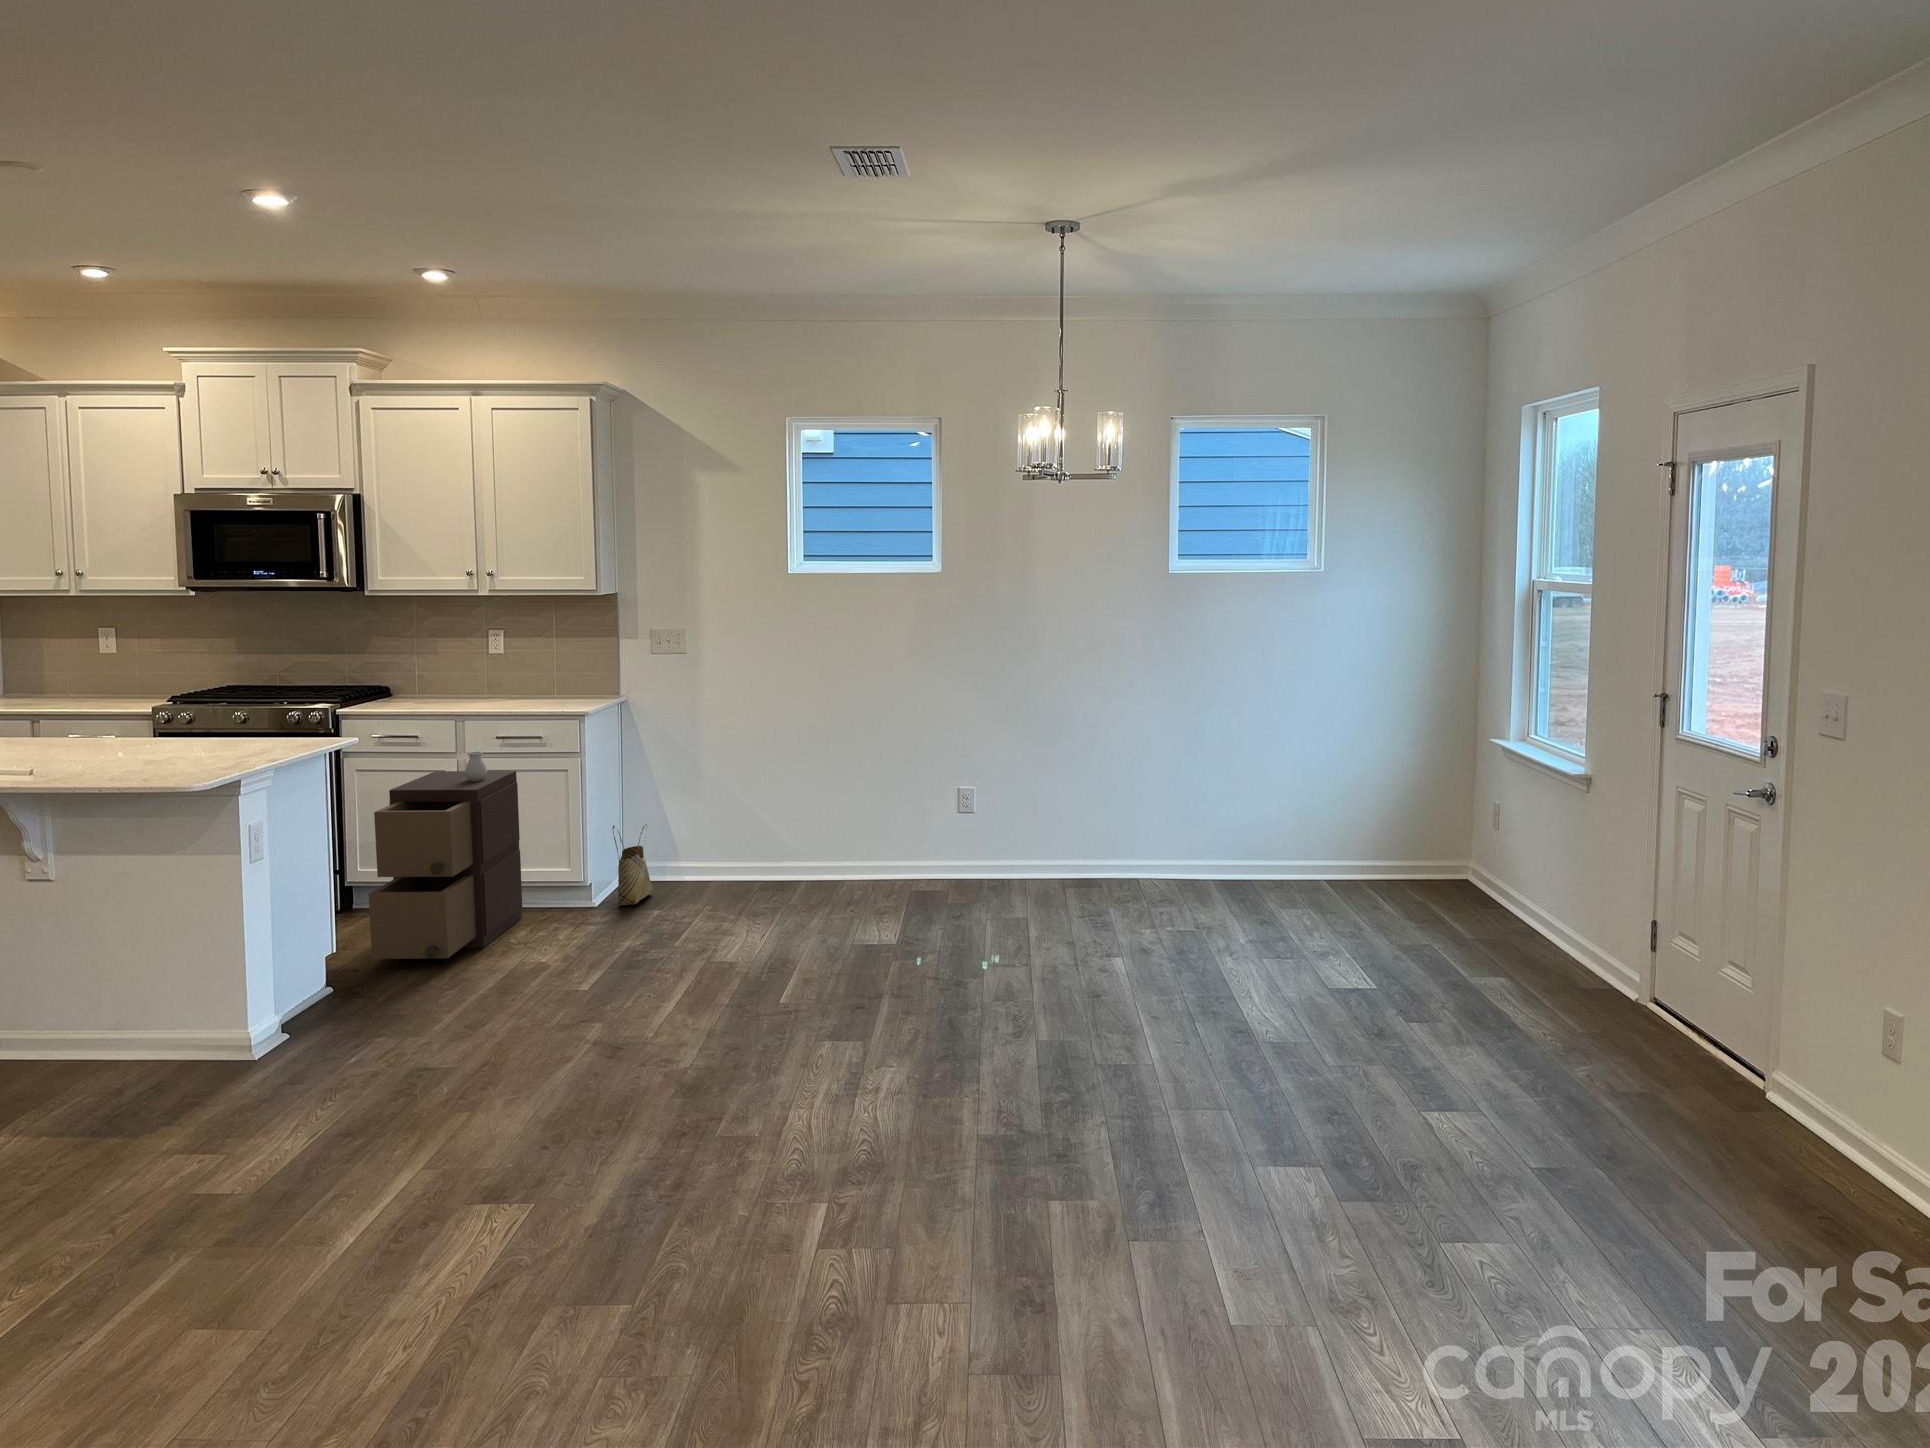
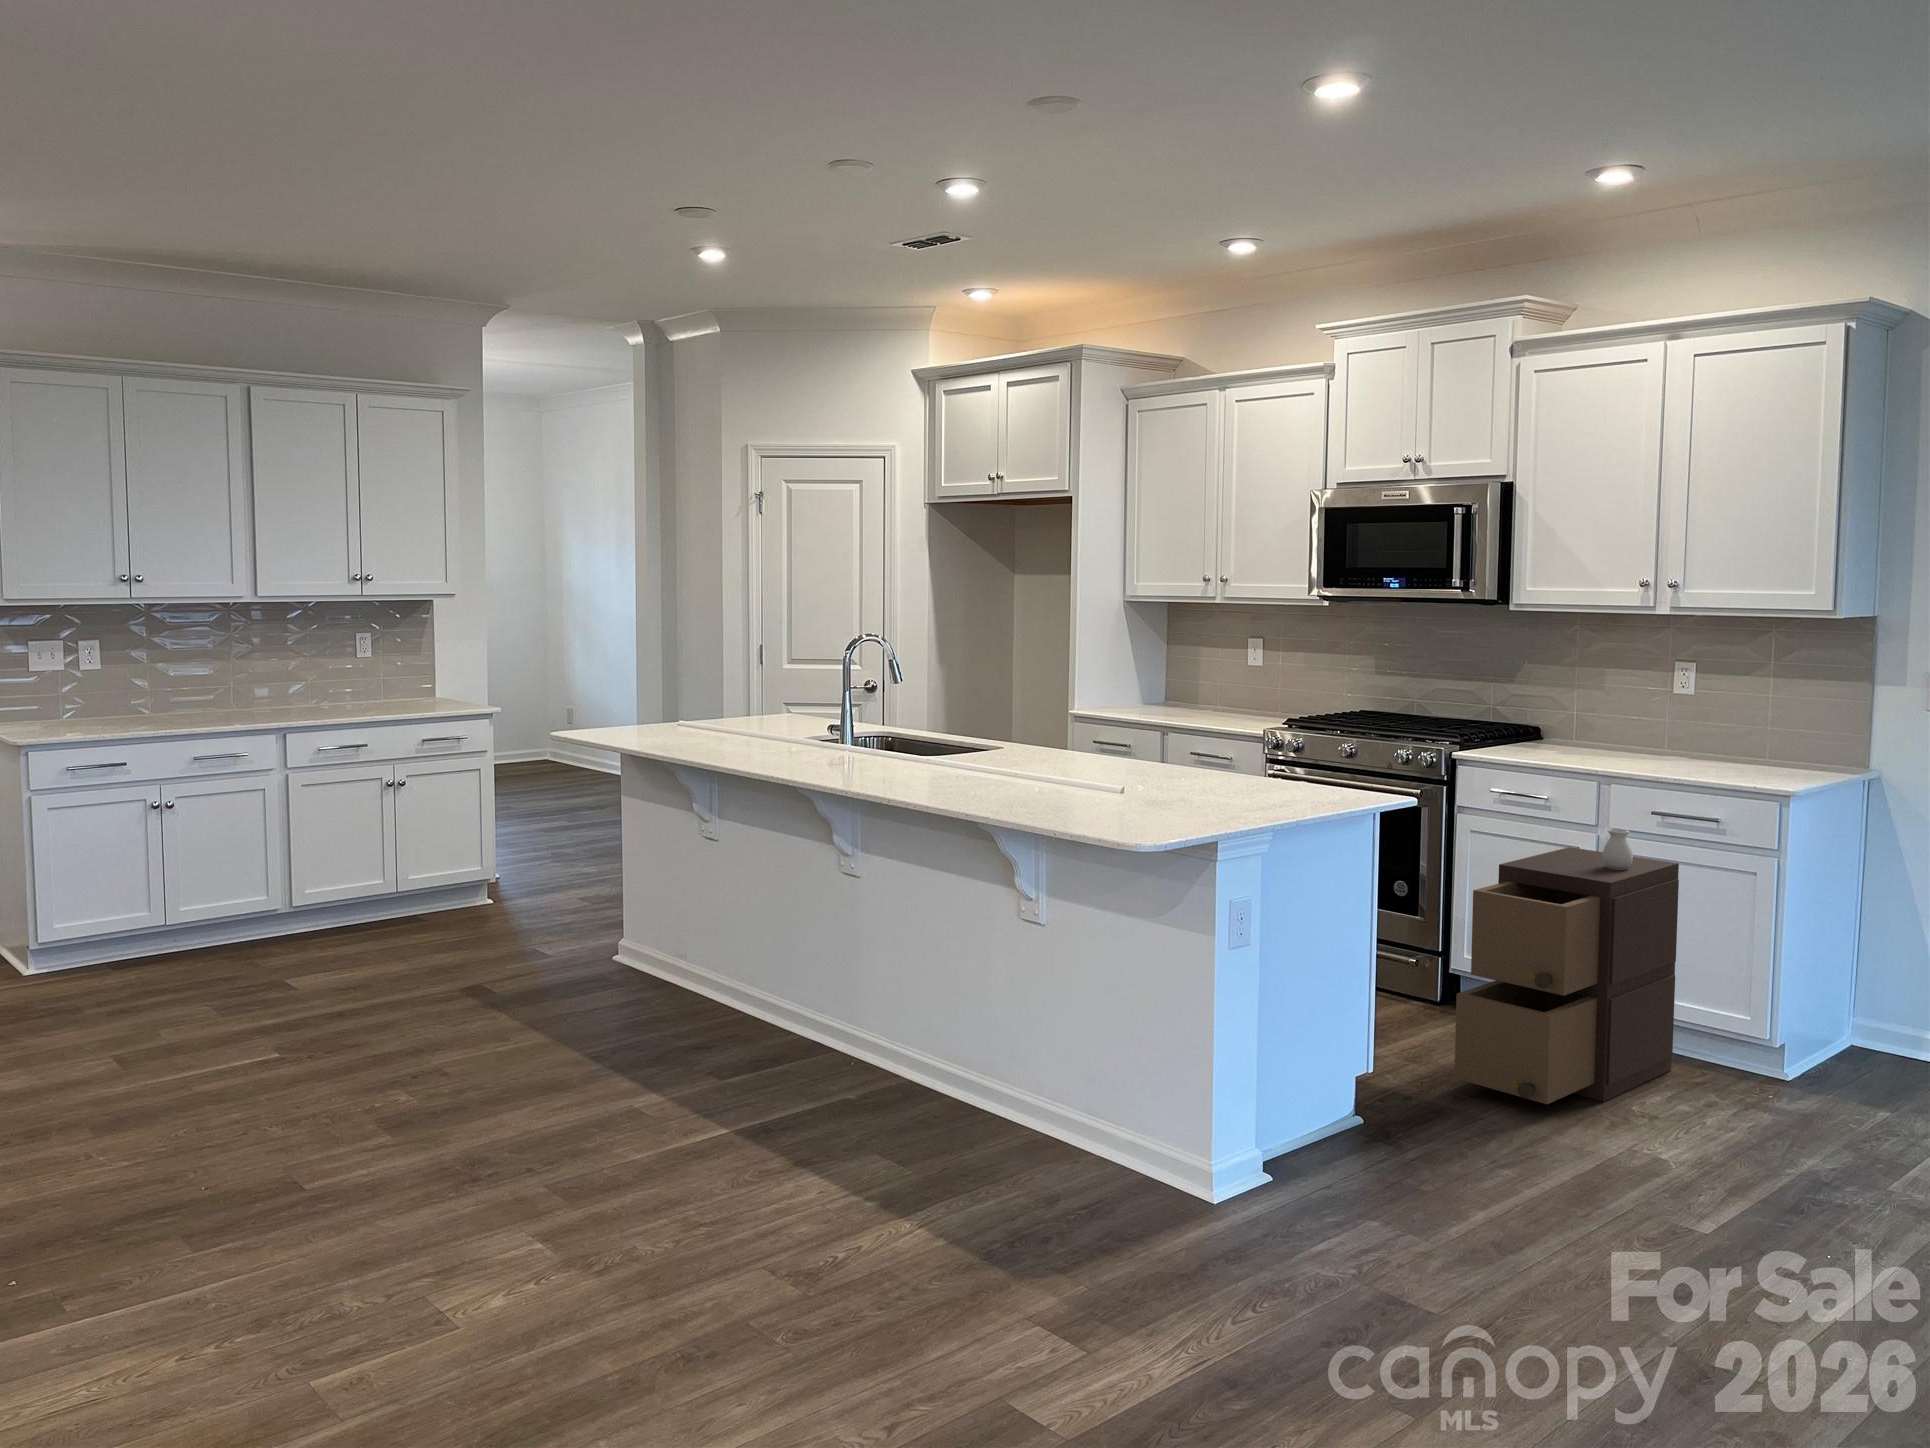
woven basket: present [613,824,652,905] -> none [1824,968,1888,1096]

